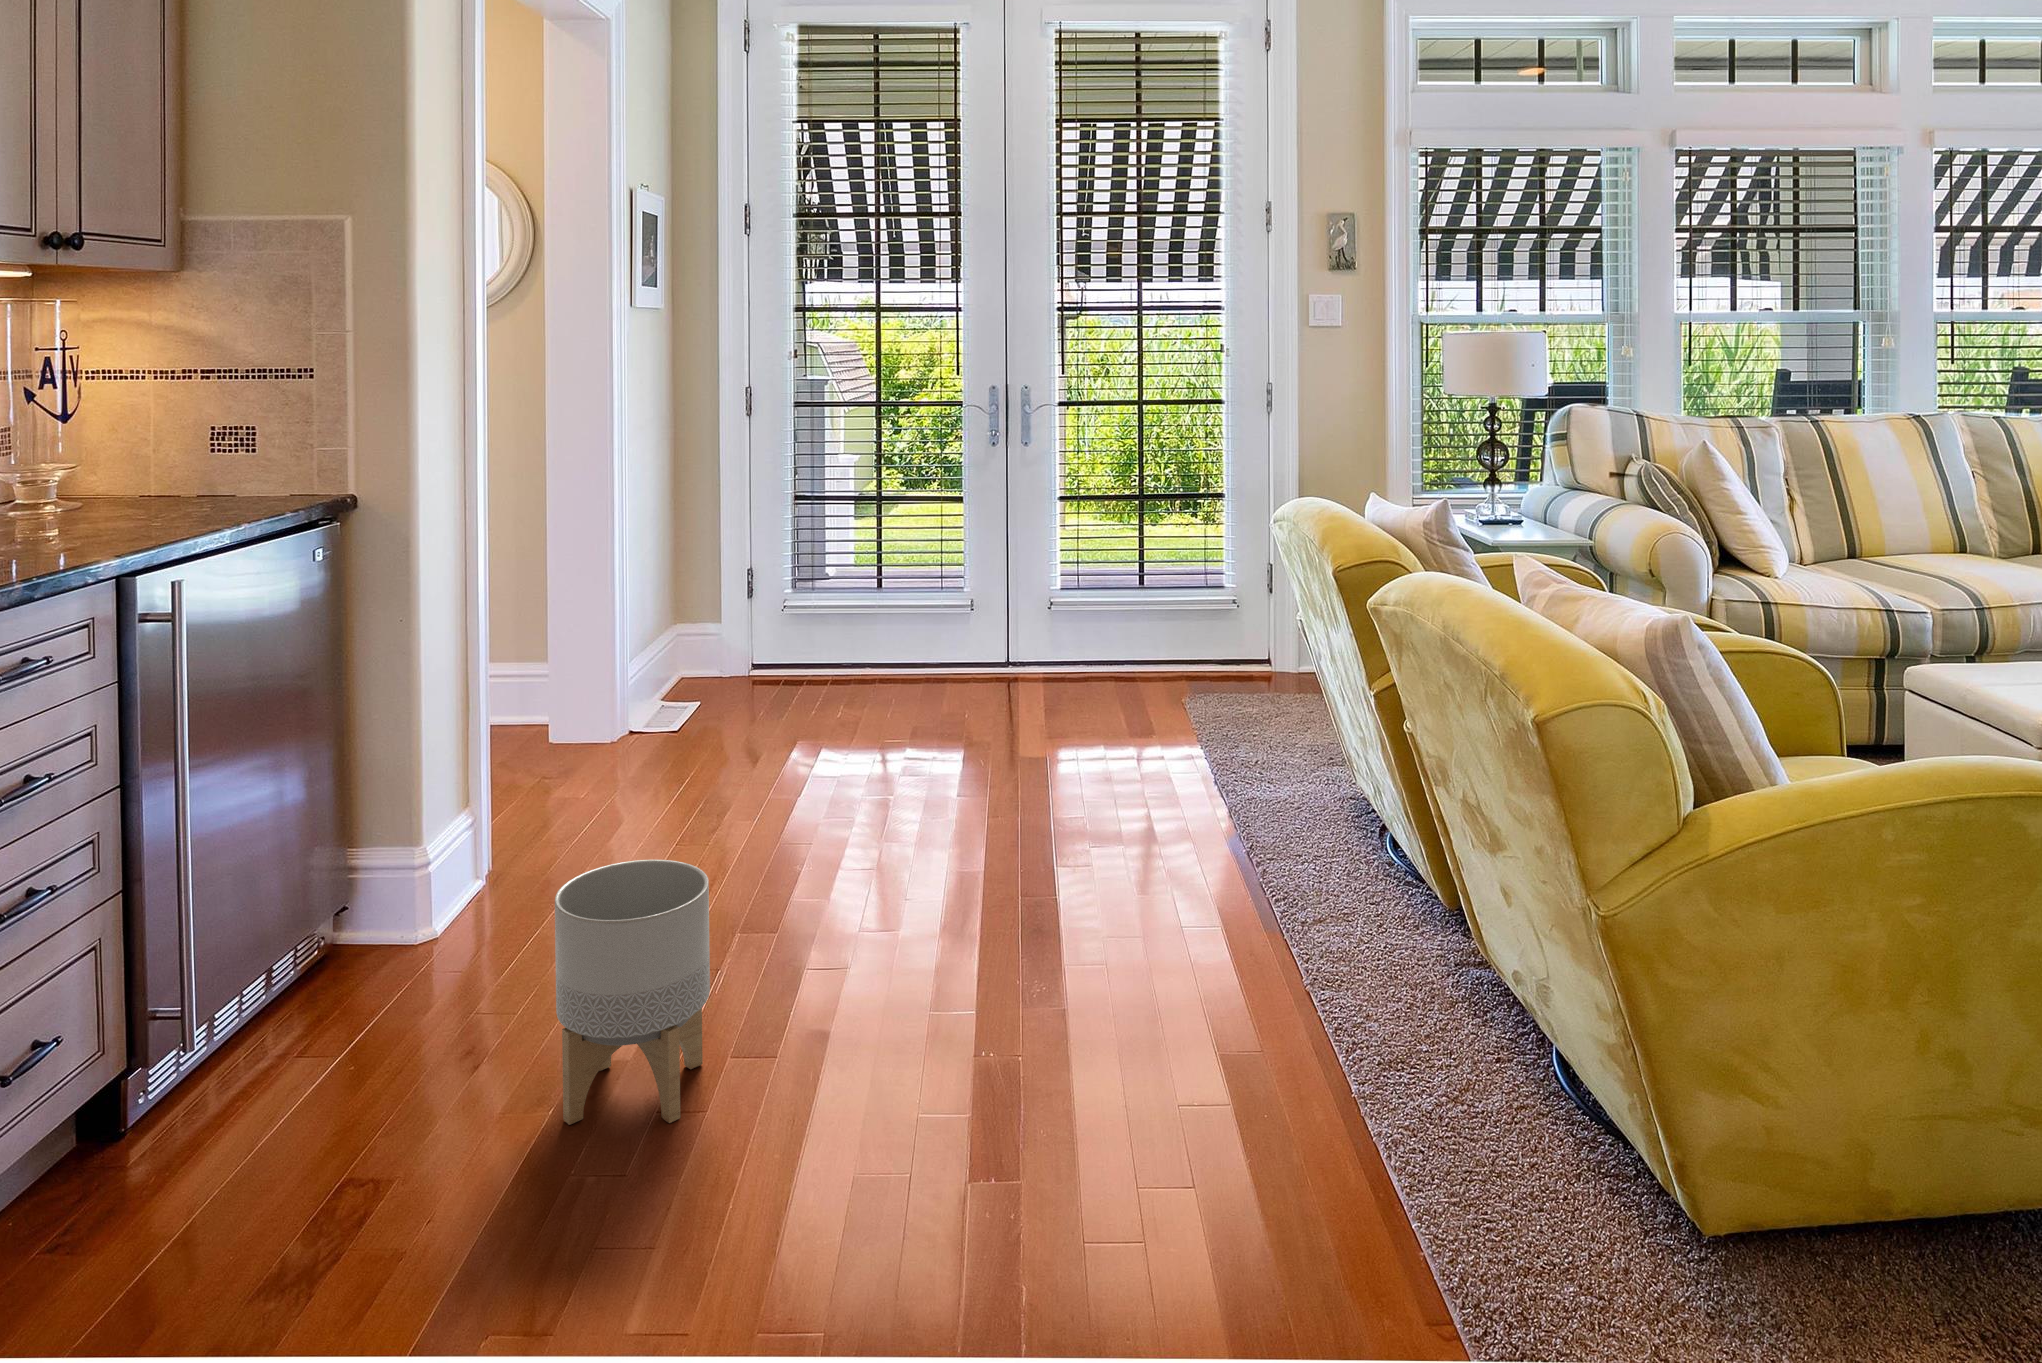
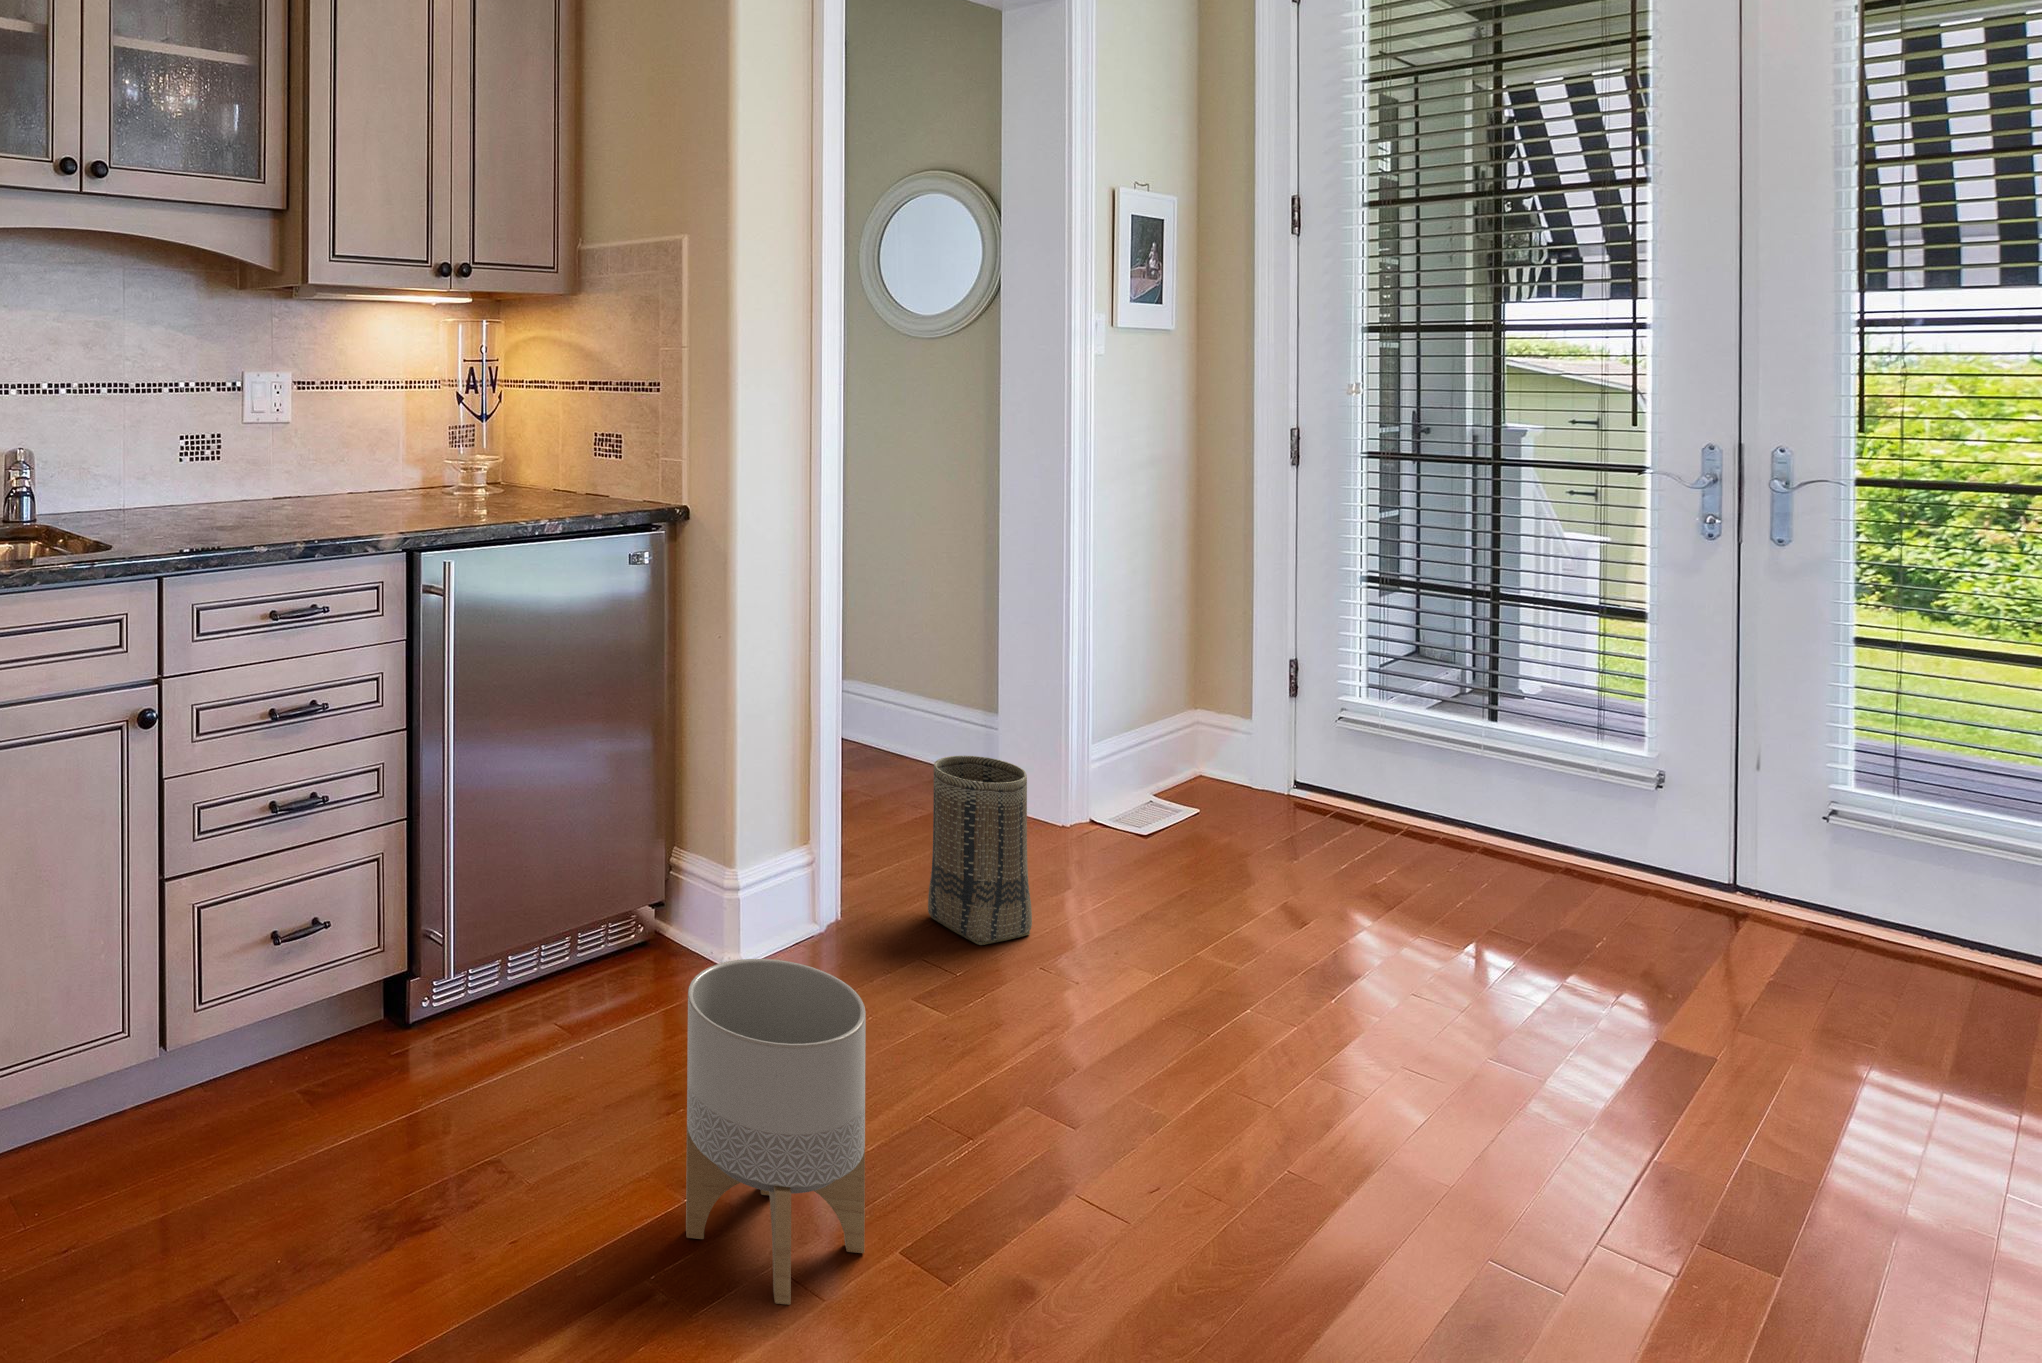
basket: none [561,687,648,847] -> present [928,756,1032,945]

